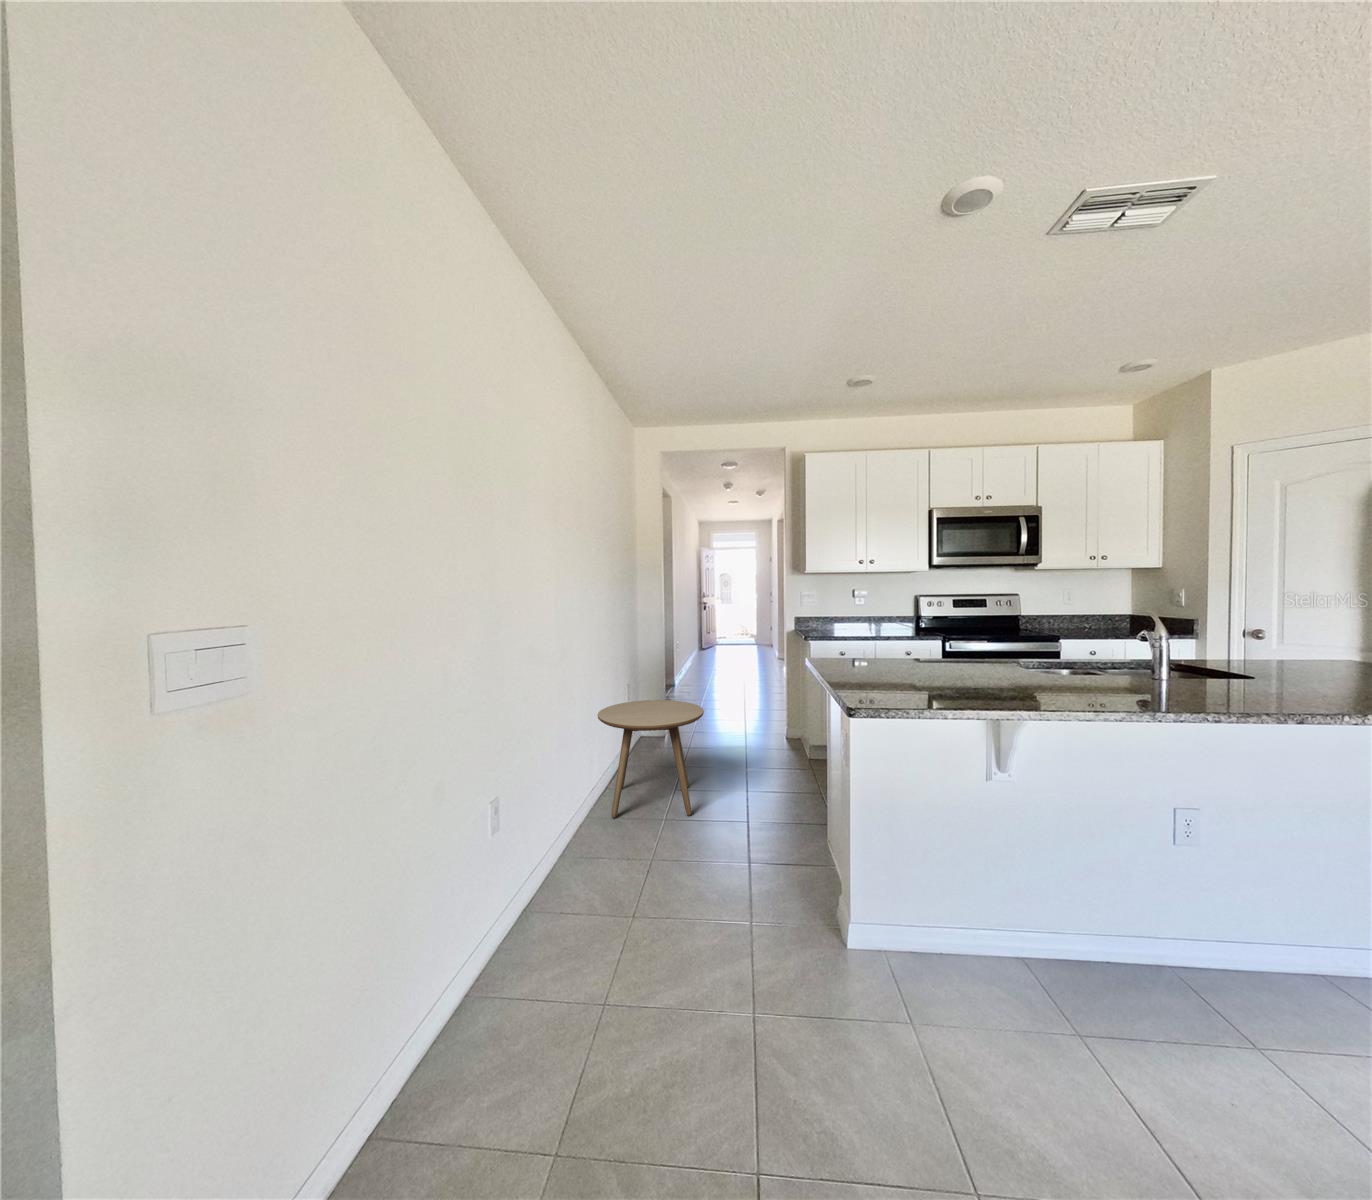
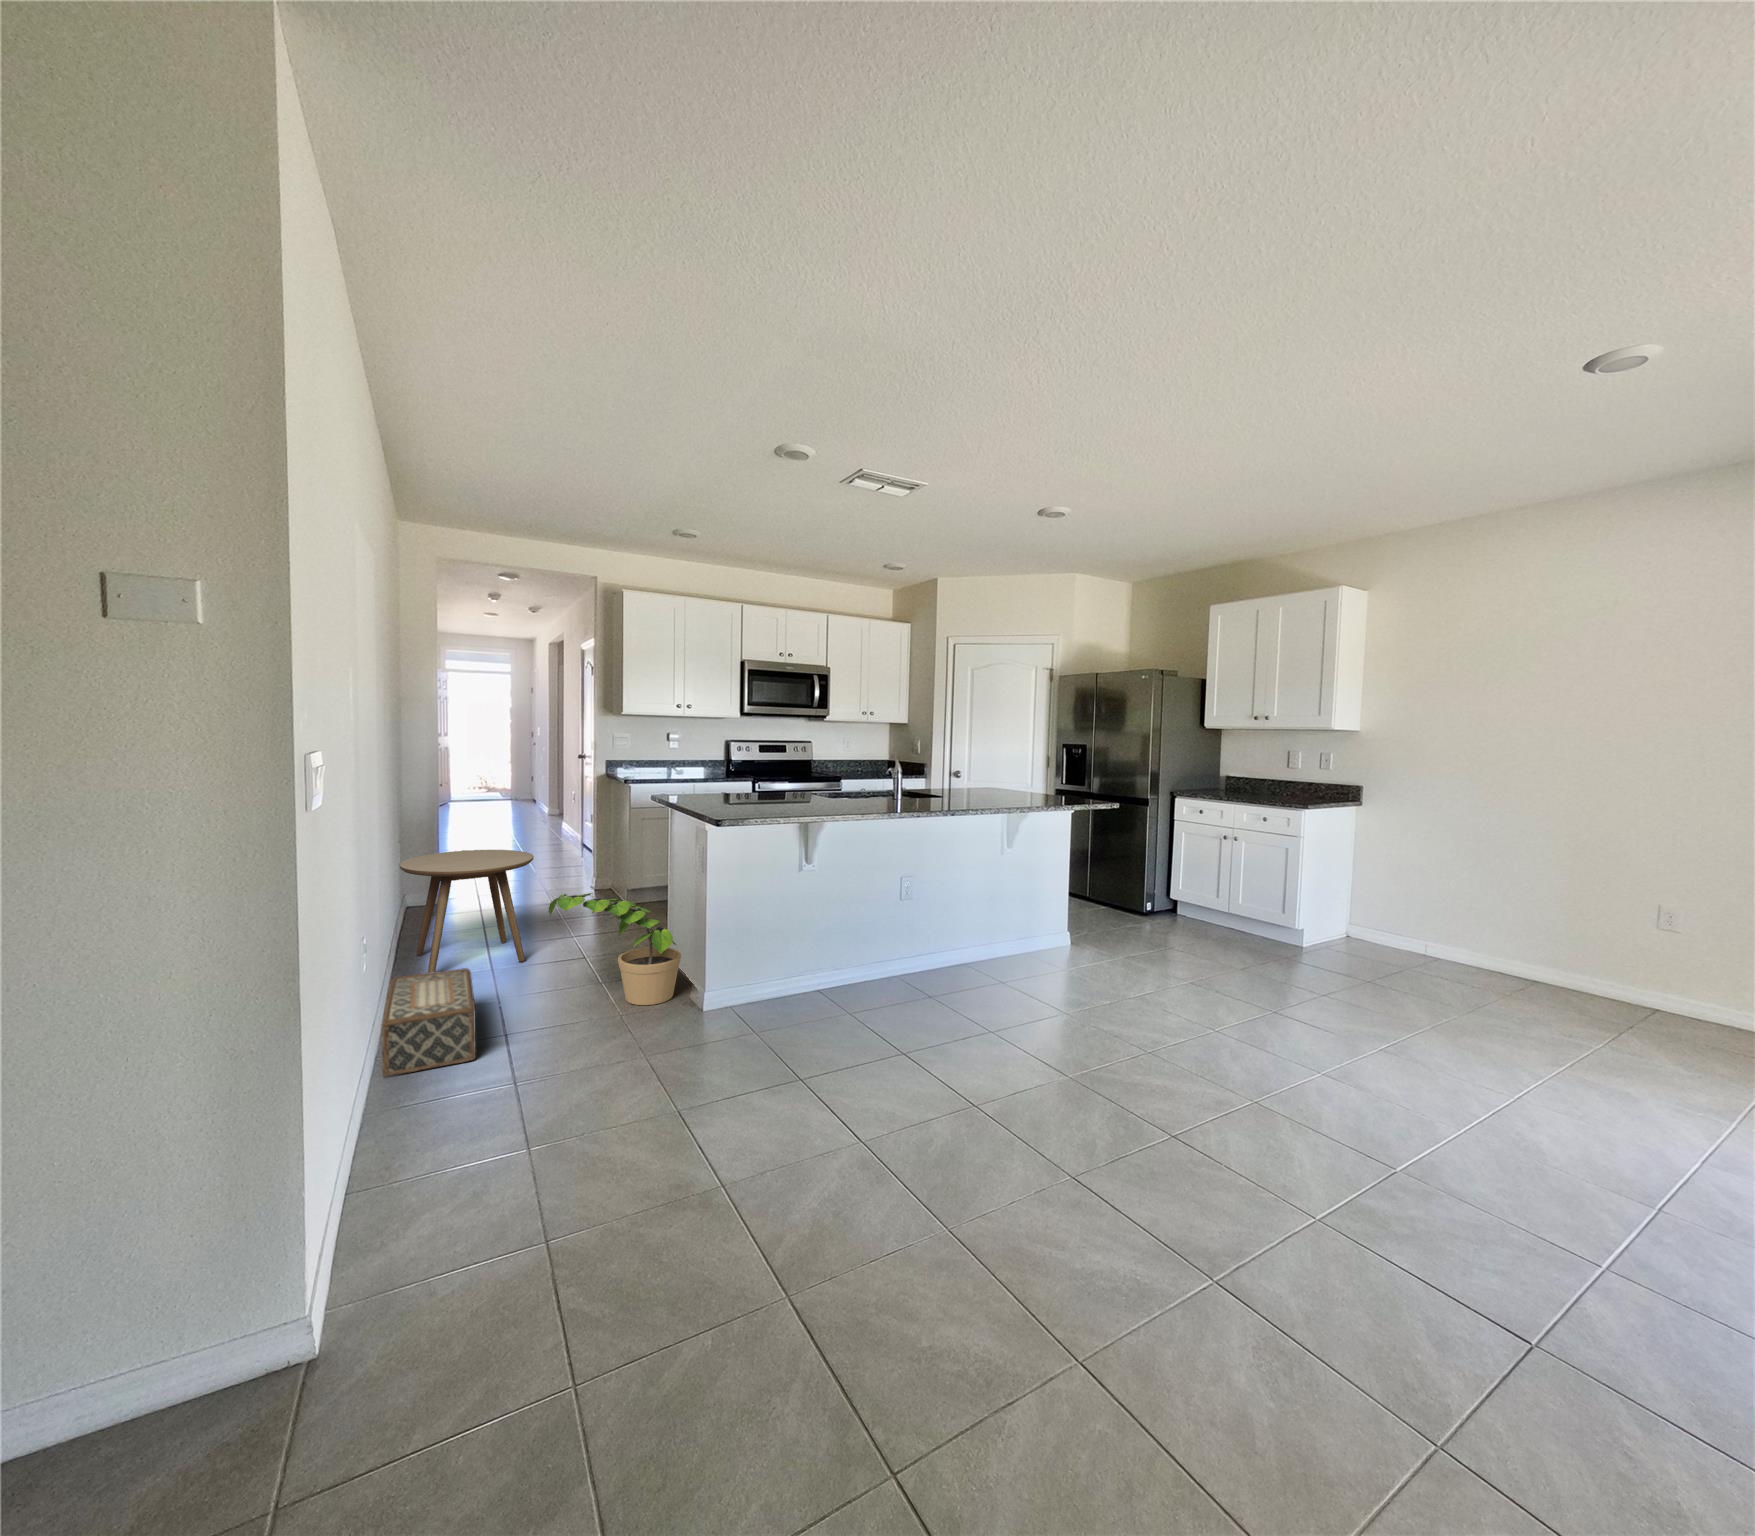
potted plant: none [677,771,822,921] -> present [549,893,681,1005]
woven basket: none [502,829,616,952] -> present [381,968,476,1077]

